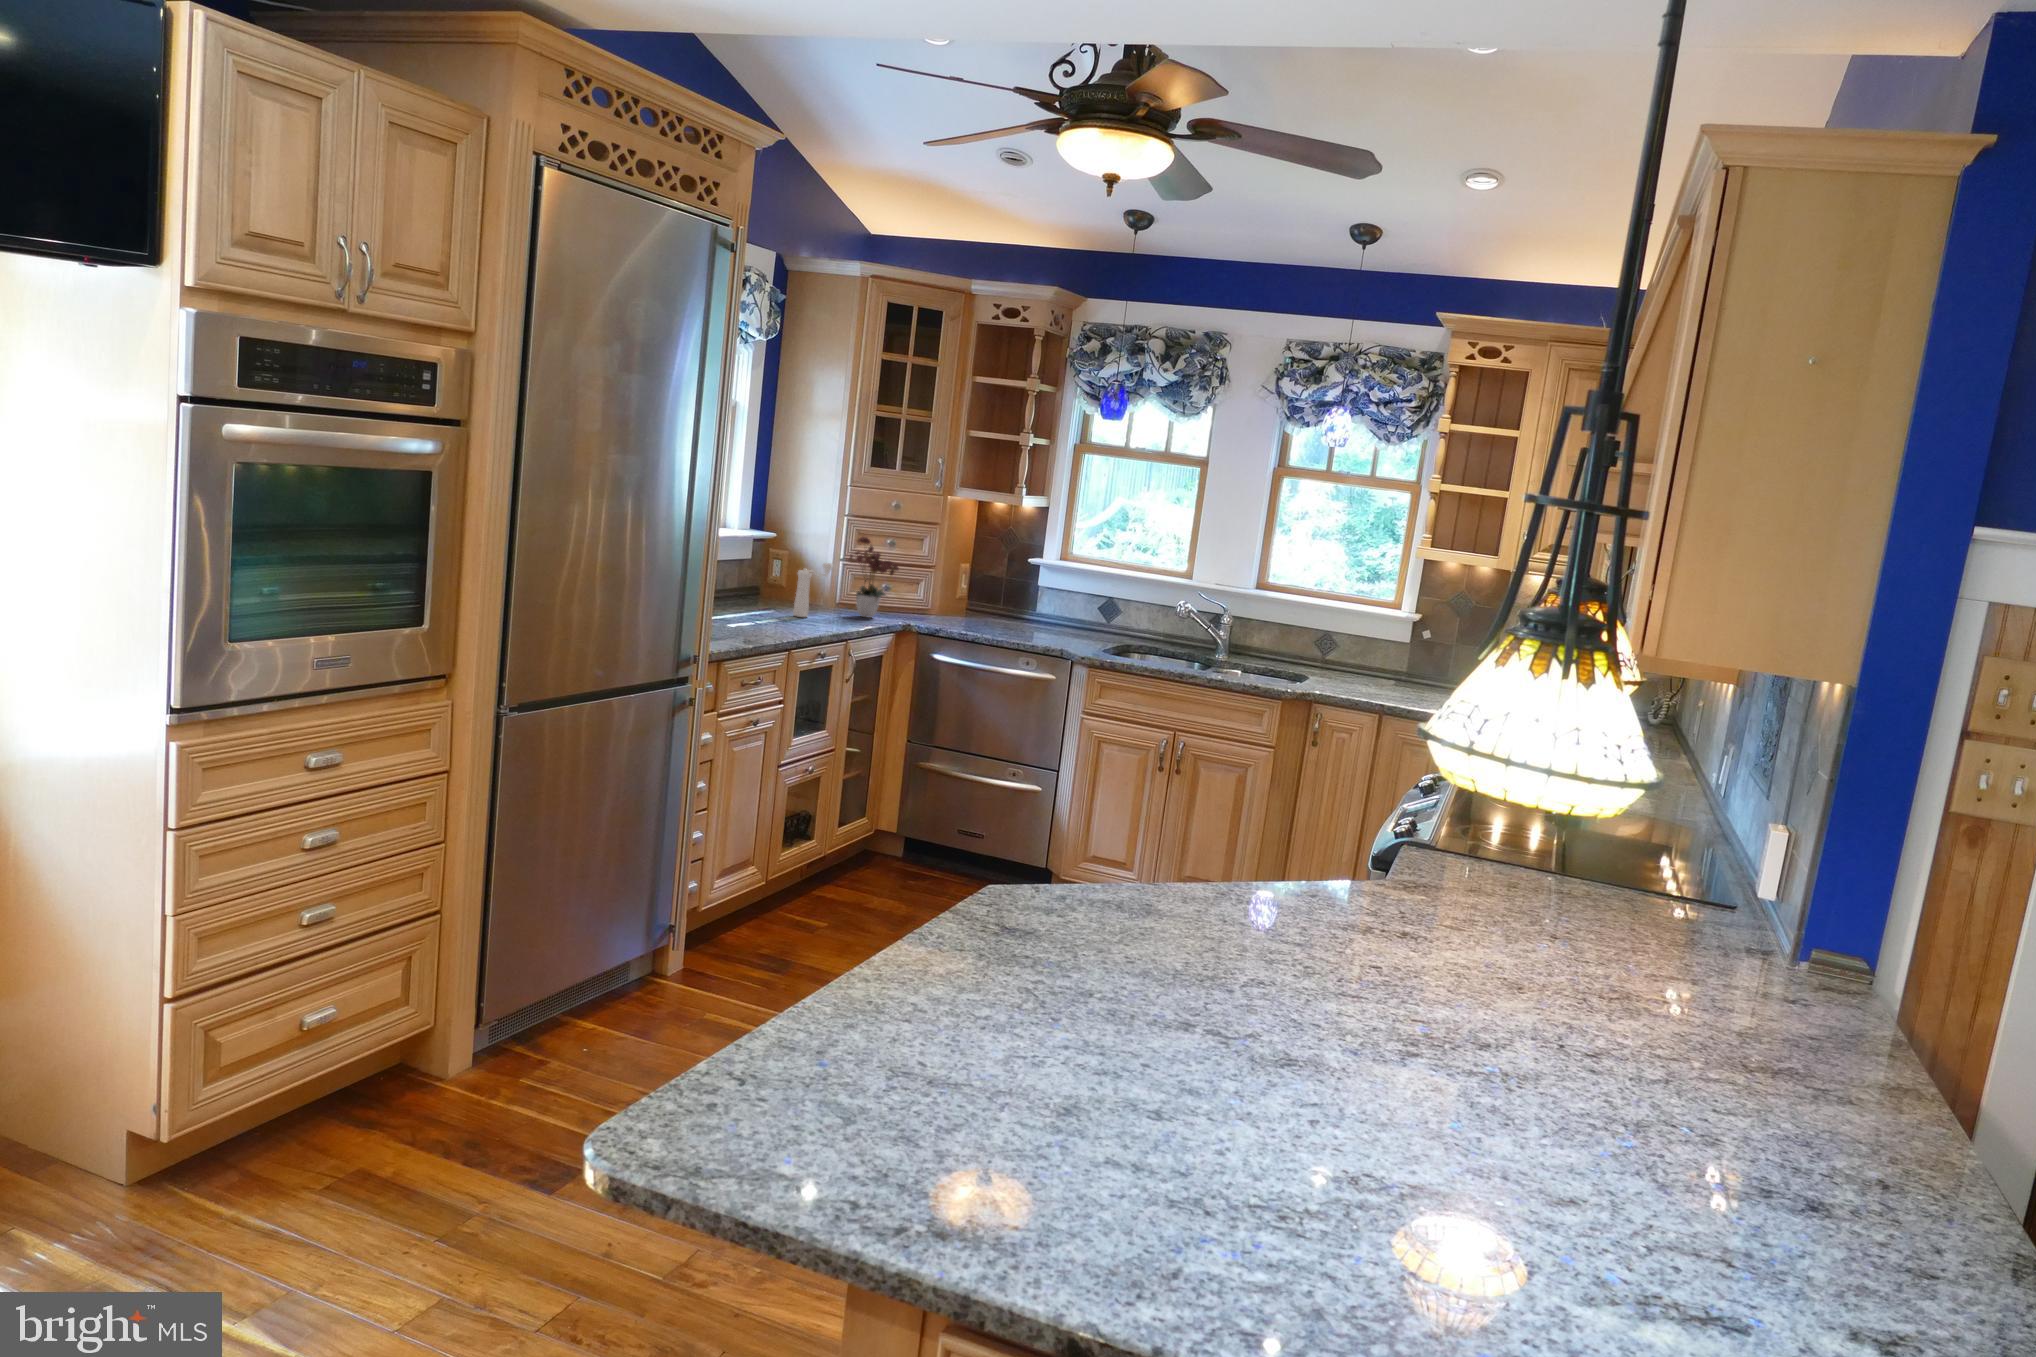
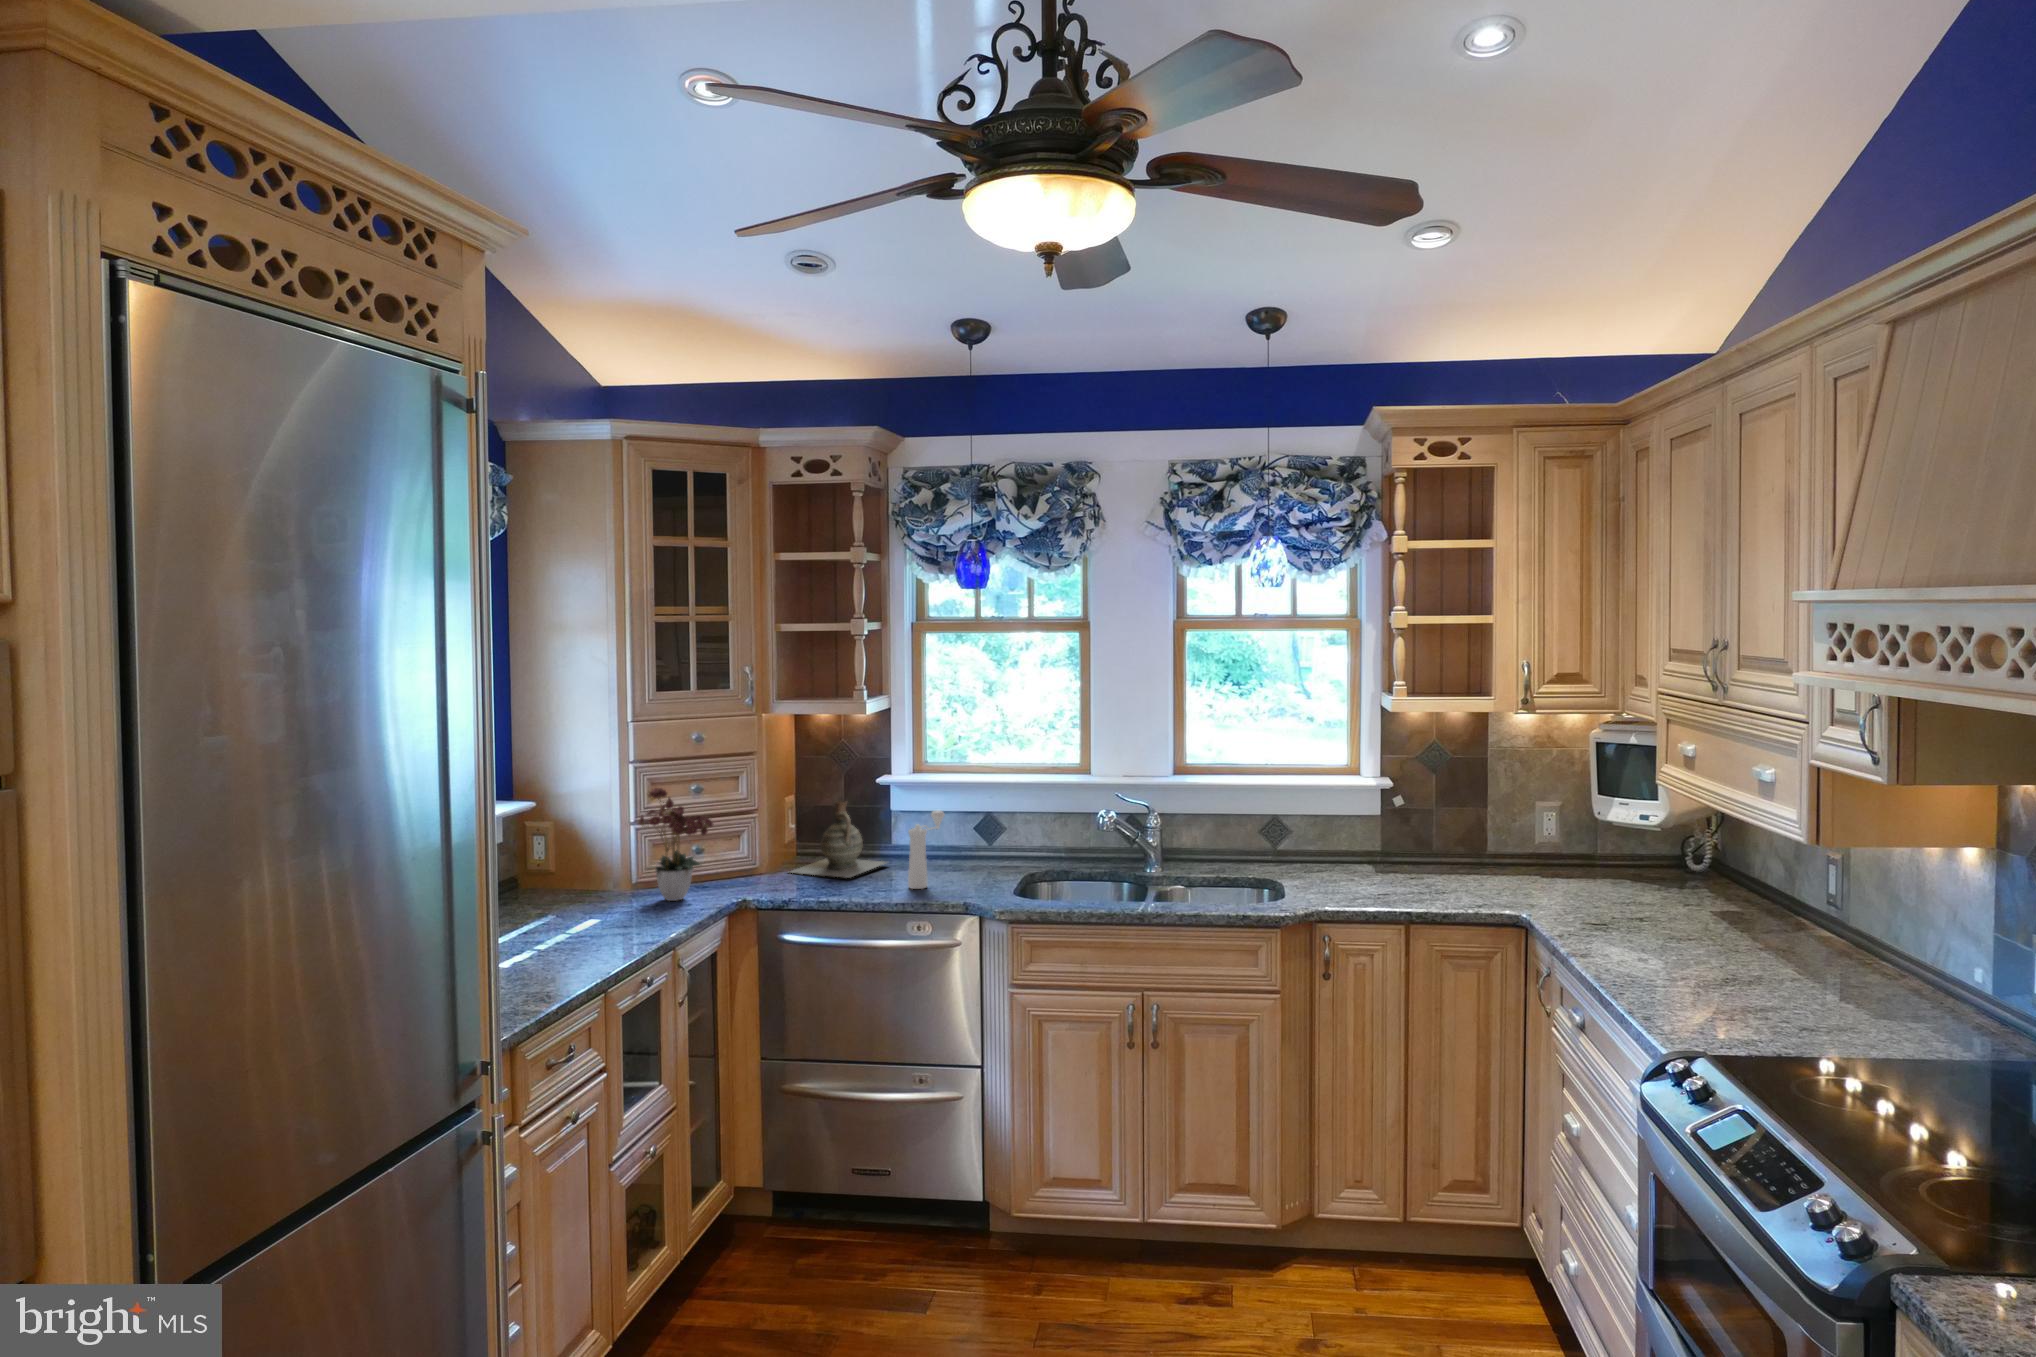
pepper mill: present [793,563,833,617] -> present [908,811,944,889]
ceramic jug: none [948,571,1025,627] -> present [791,800,886,878]

